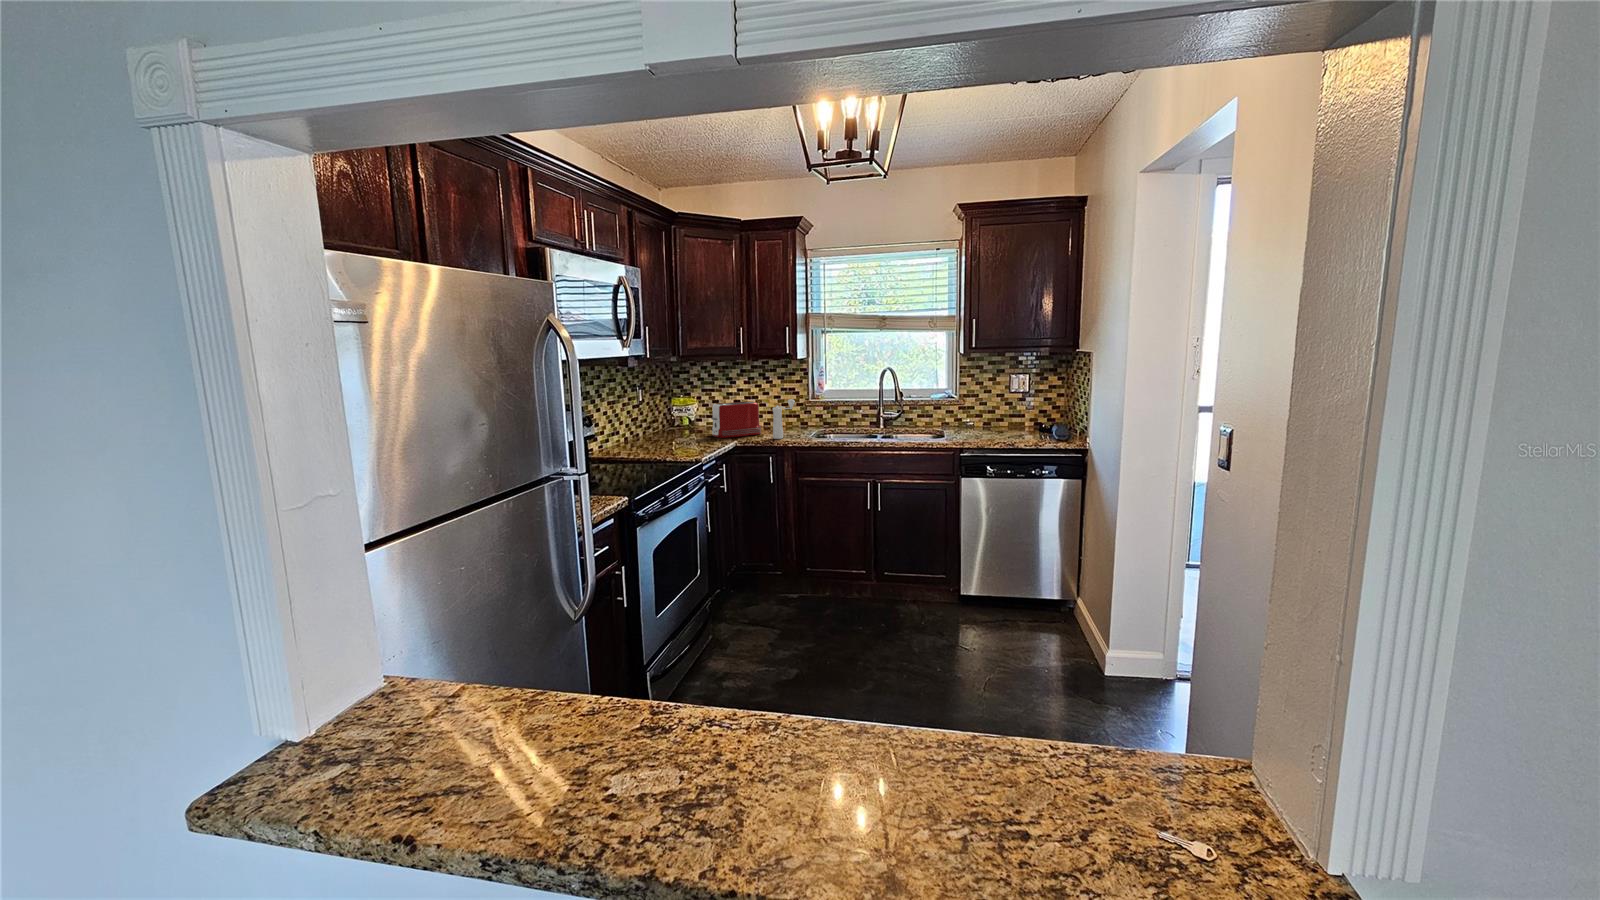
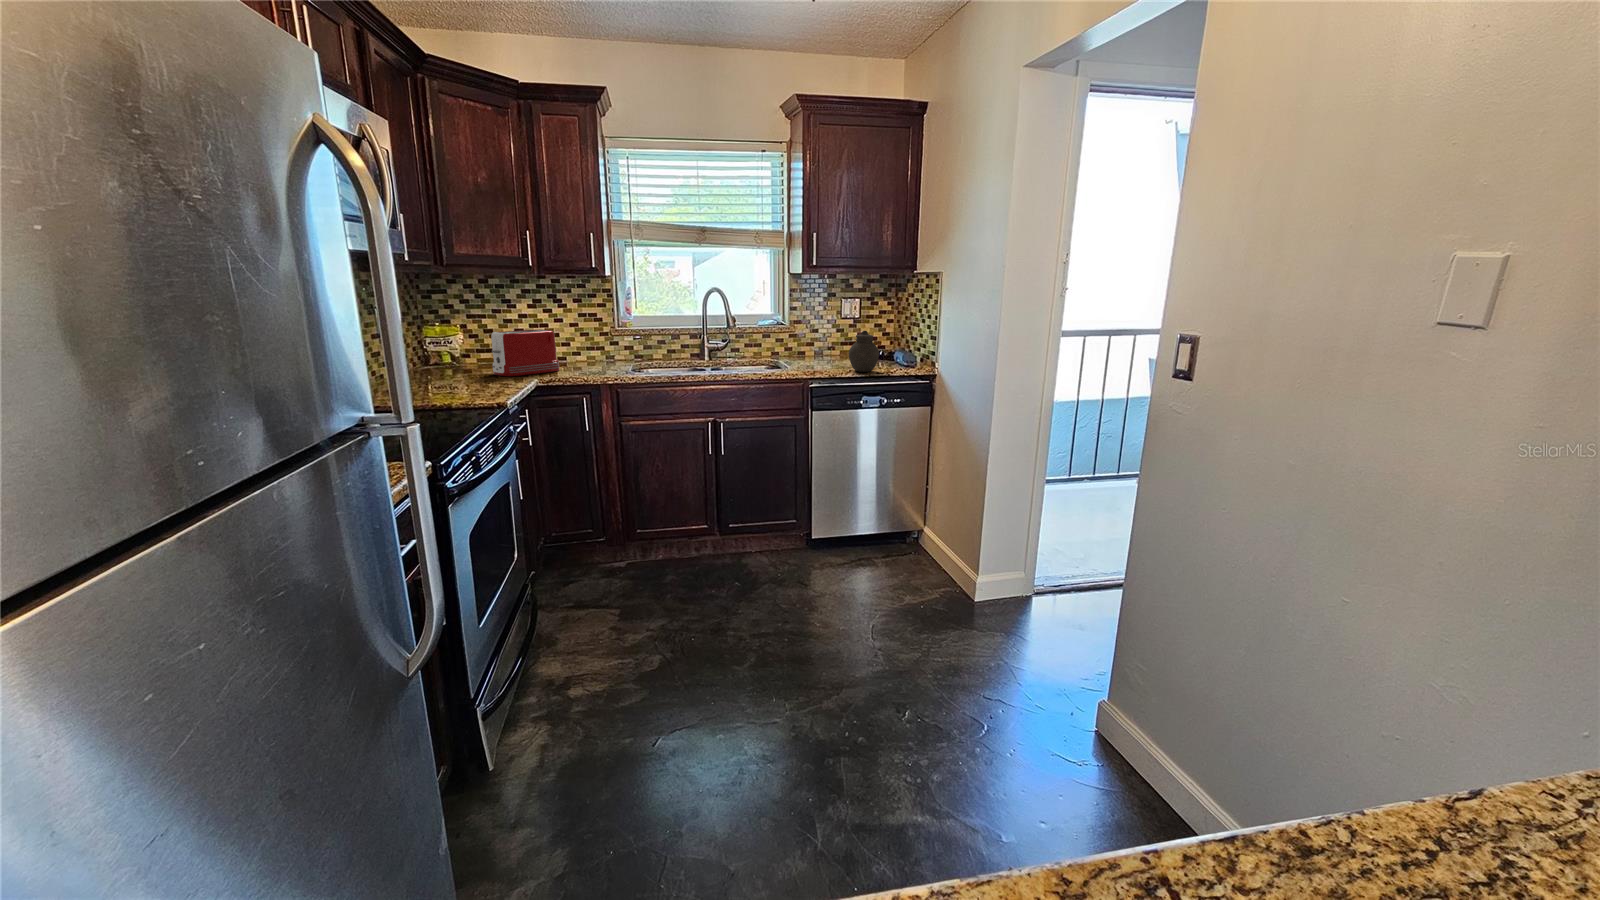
pepper mill: present [772,399,795,439] -> none [578,326,605,375]
jar: none [1000,407,1029,444] -> present [849,331,879,372]

